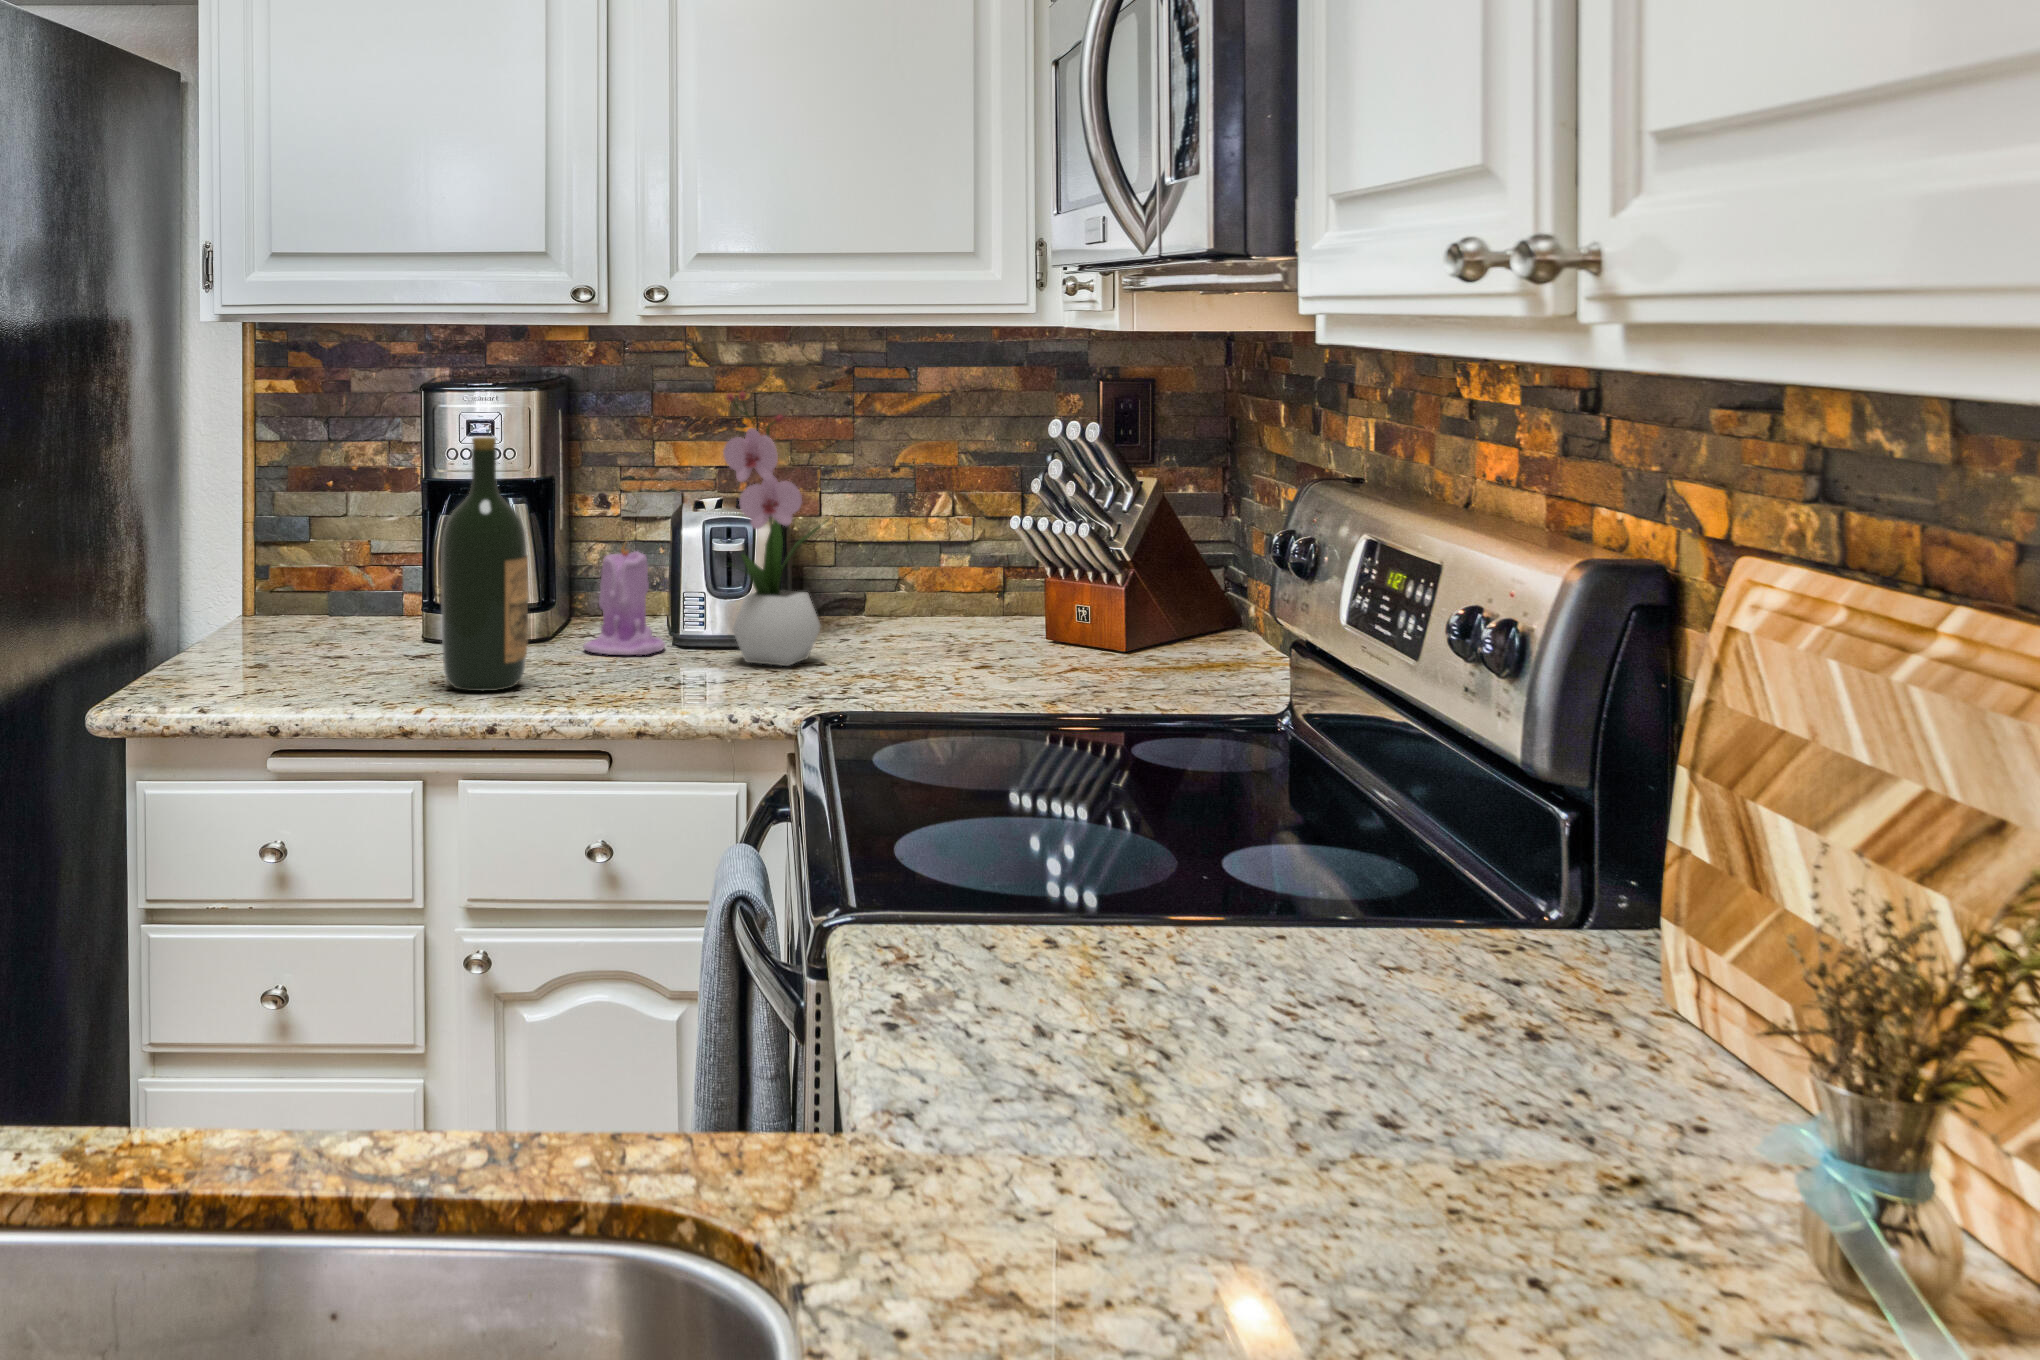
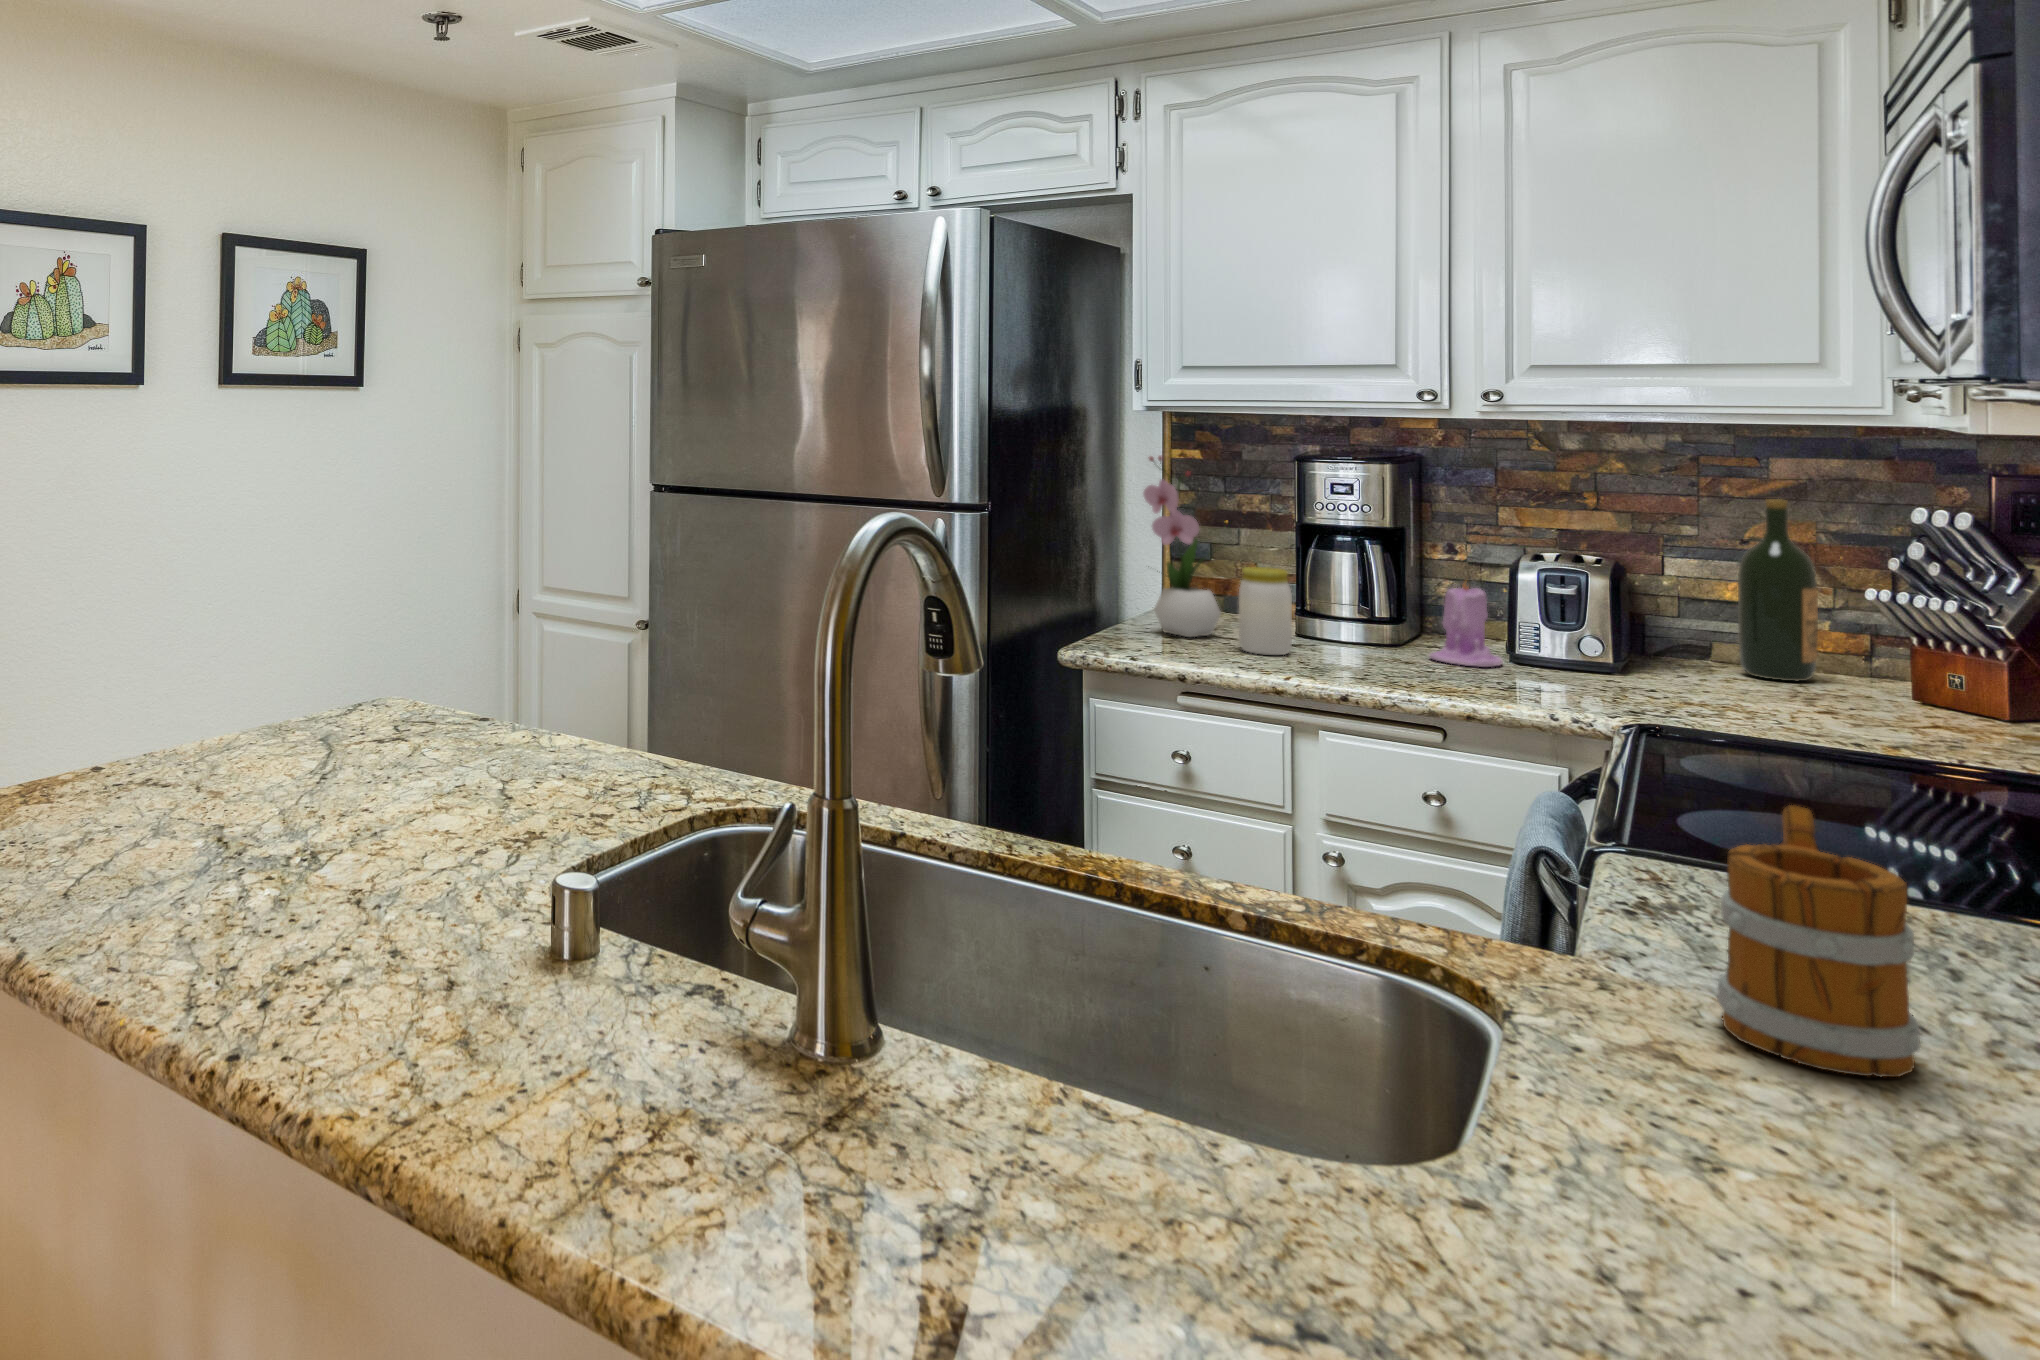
flower arrangement: present [723,392,826,666] -> present [1143,456,1221,637]
wine bottle: present [441,437,528,691] -> present [1738,499,1818,681]
jar: none [351,547,420,673] -> present [1239,567,1292,655]
mug: none [1063,850,1303,1258] -> present [1717,805,1921,1077]

